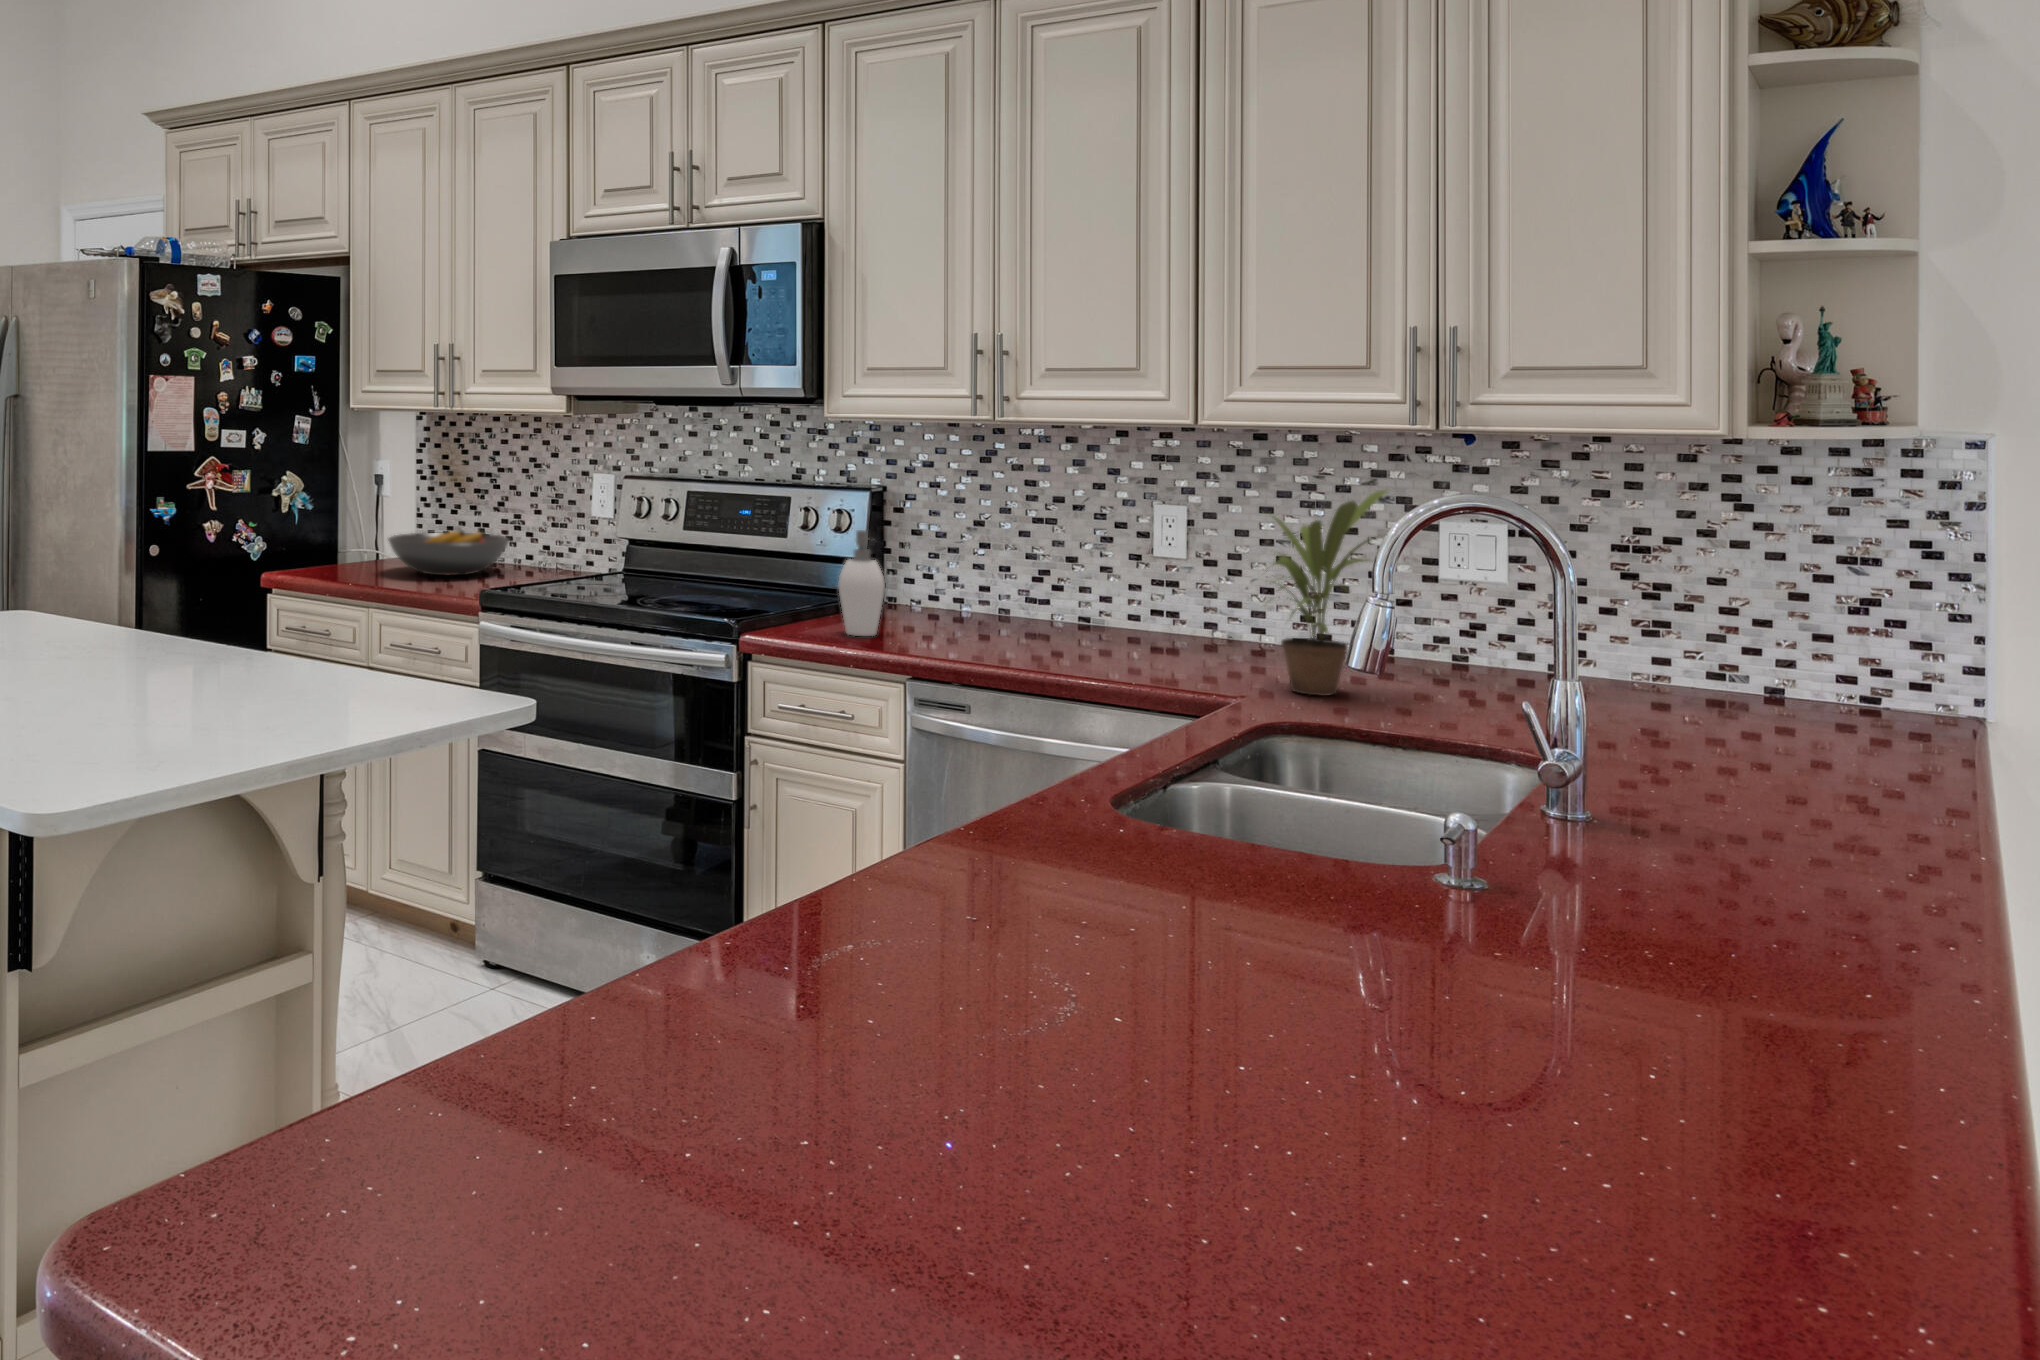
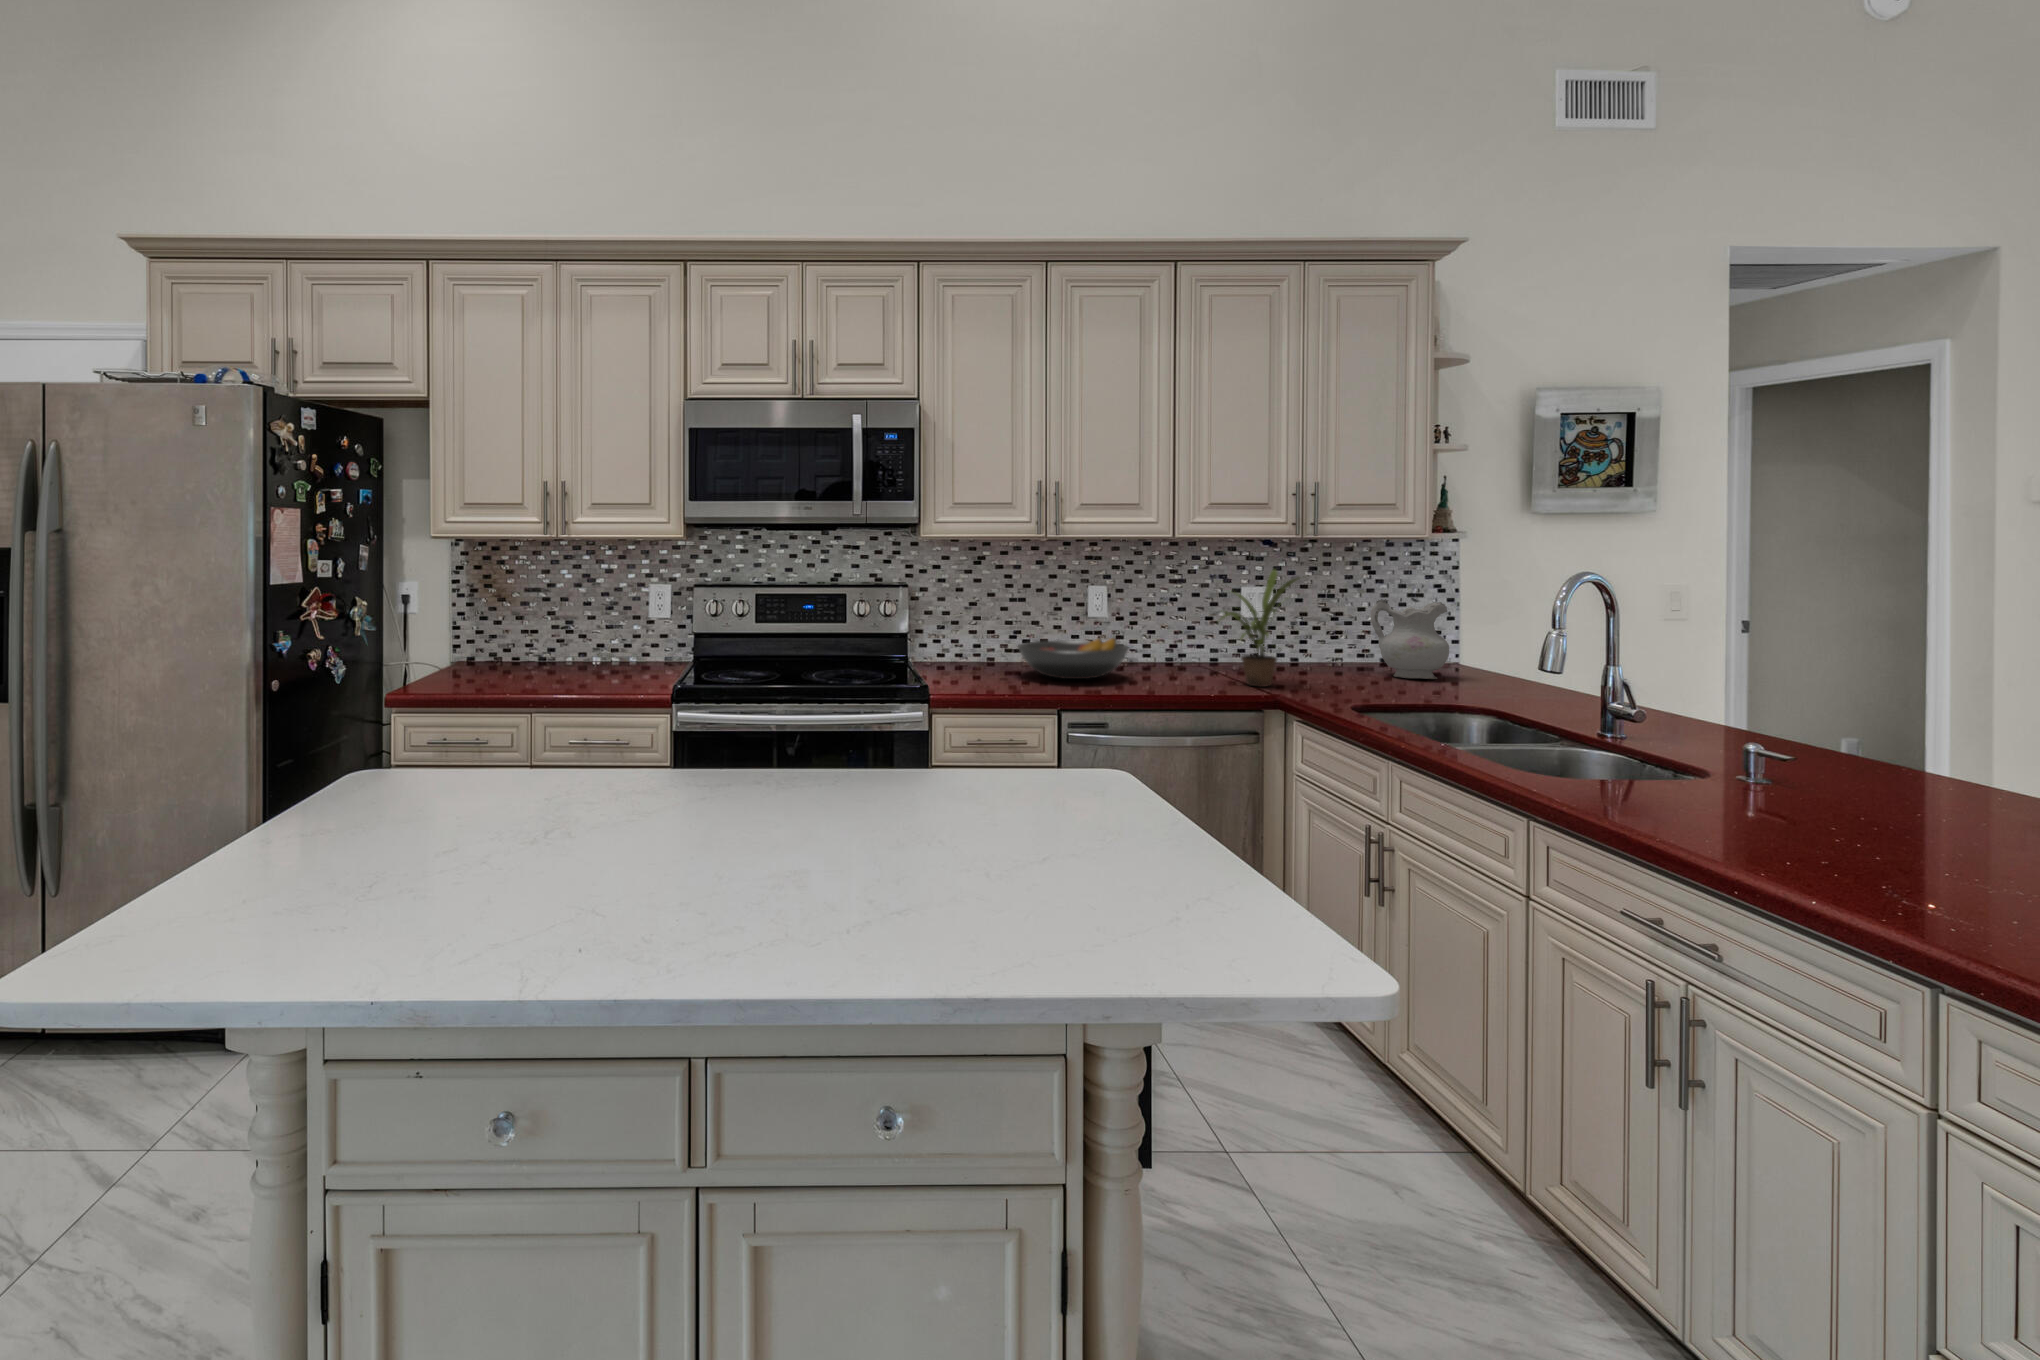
fruit bowl: present [388,530,509,576] -> present [1018,638,1129,679]
soap dispenser: present [839,530,885,636] -> none [952,612,990,685]
ceramic pitcher: none [1635,559,1804,731] -> present [1371,599,1449,679]

